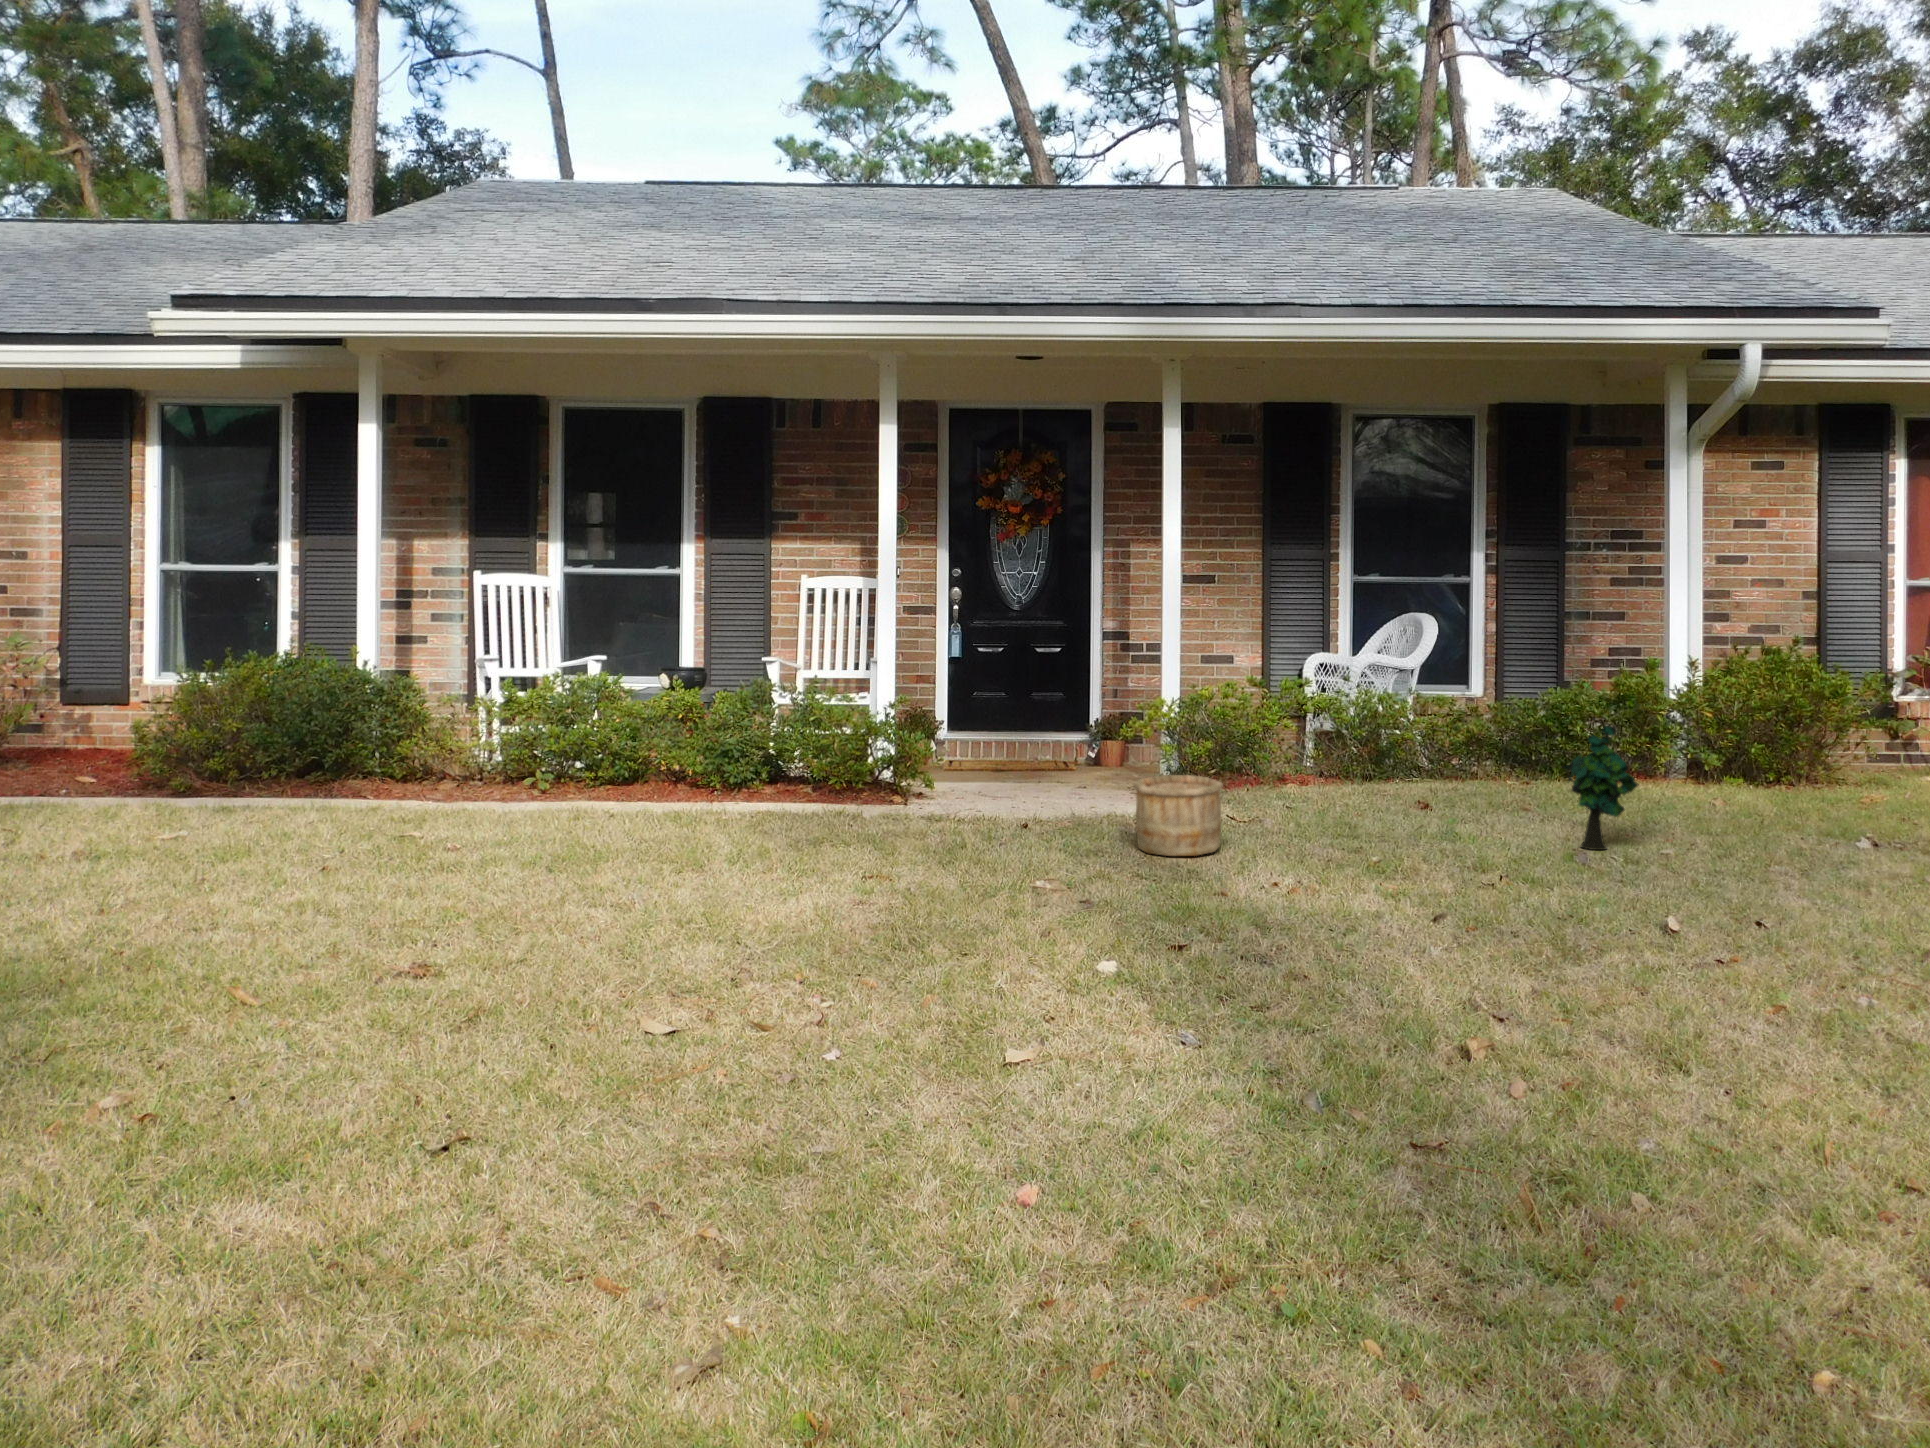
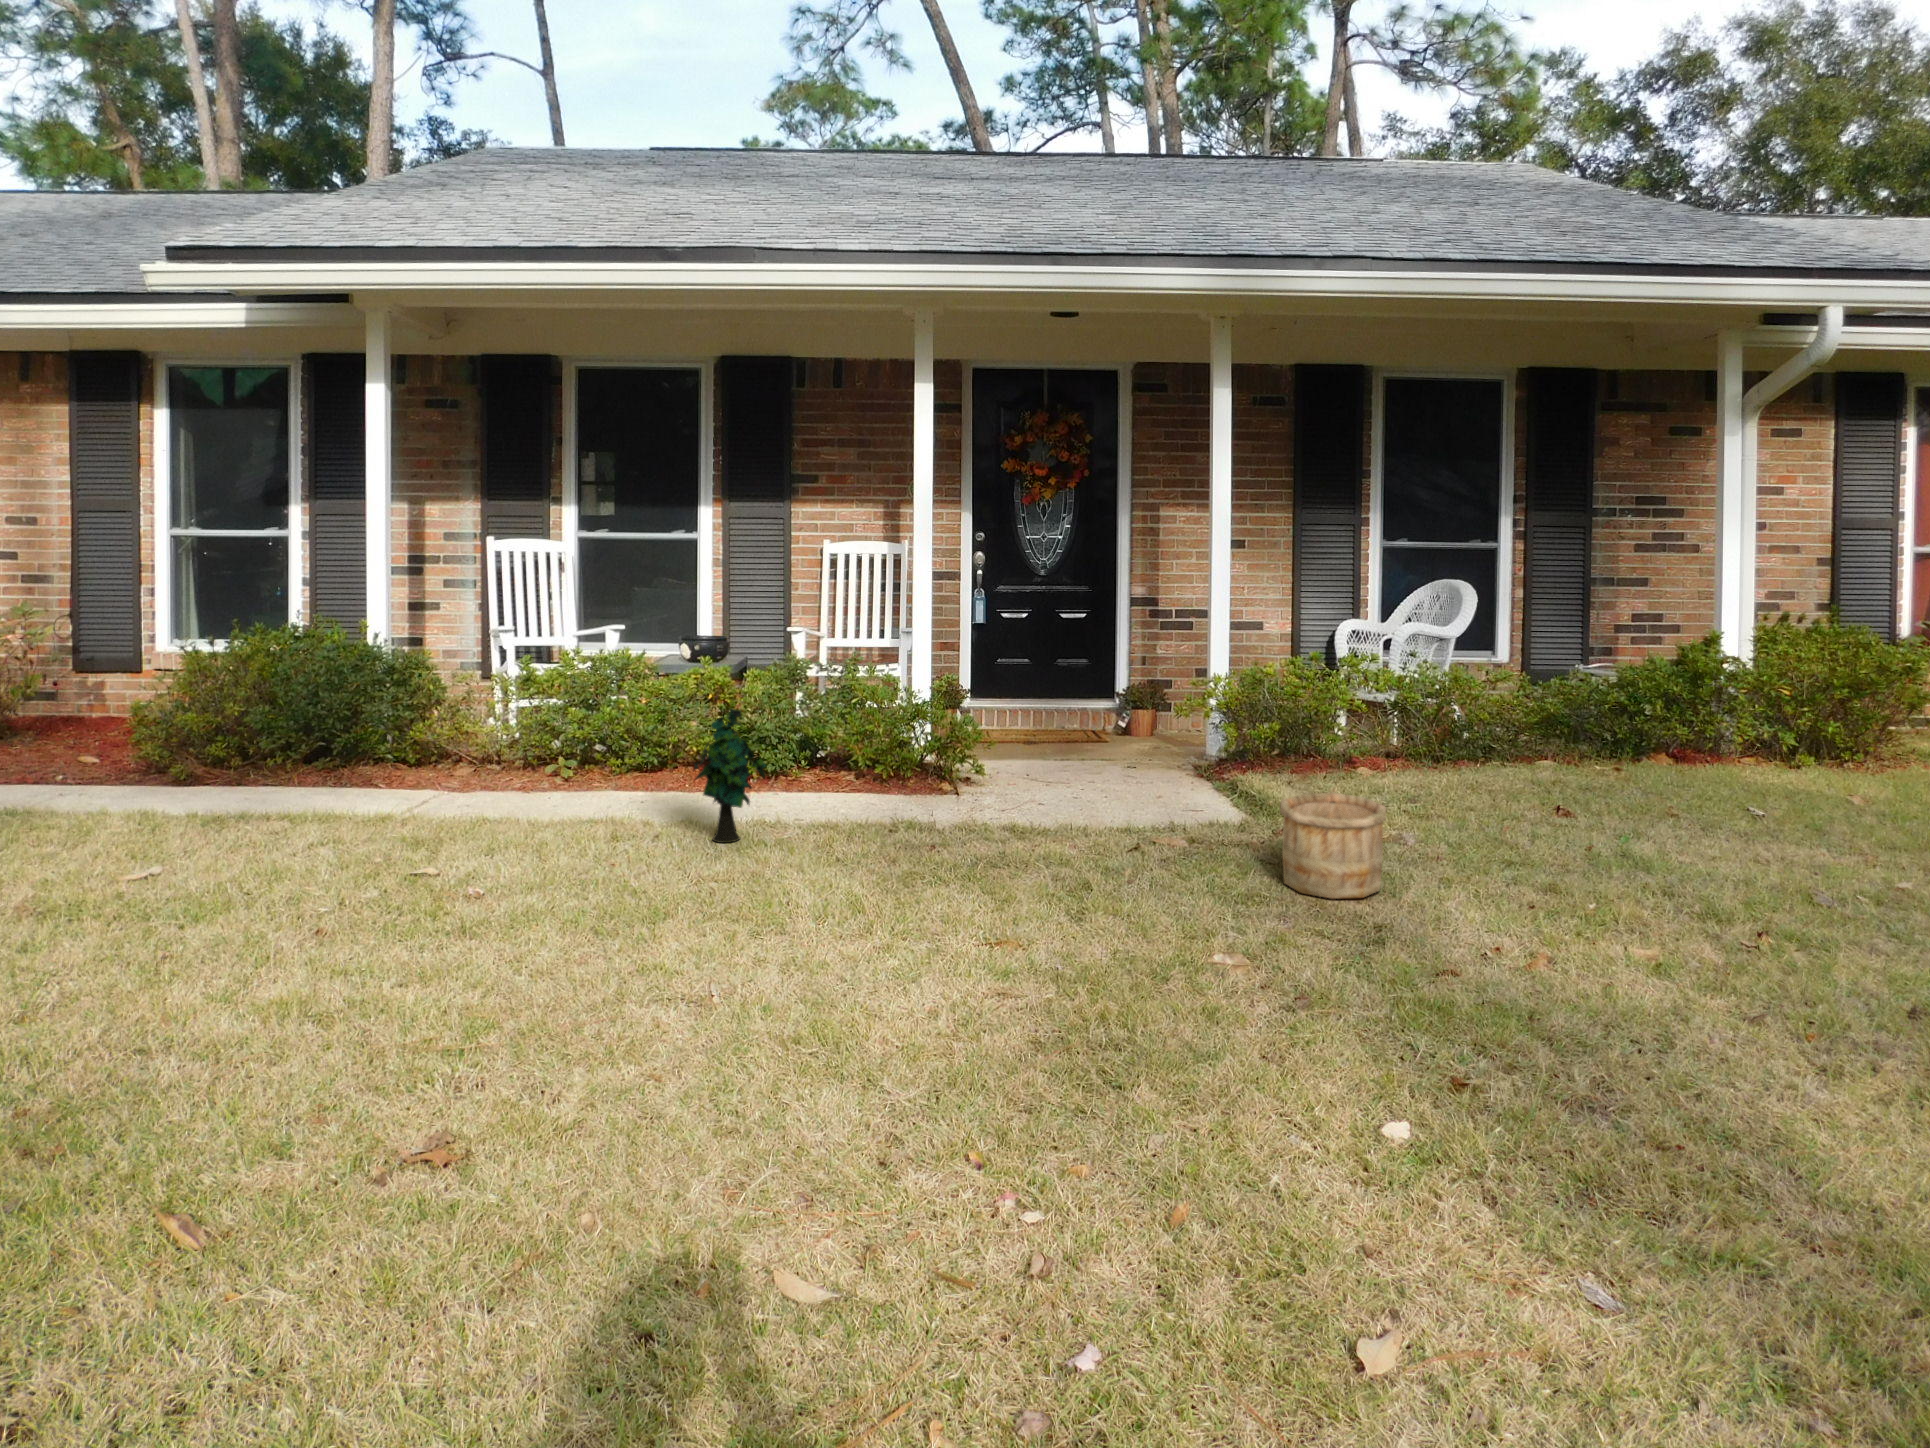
decorative plant: present [1563,726,1638,850] -> present [694,709,766,843]

